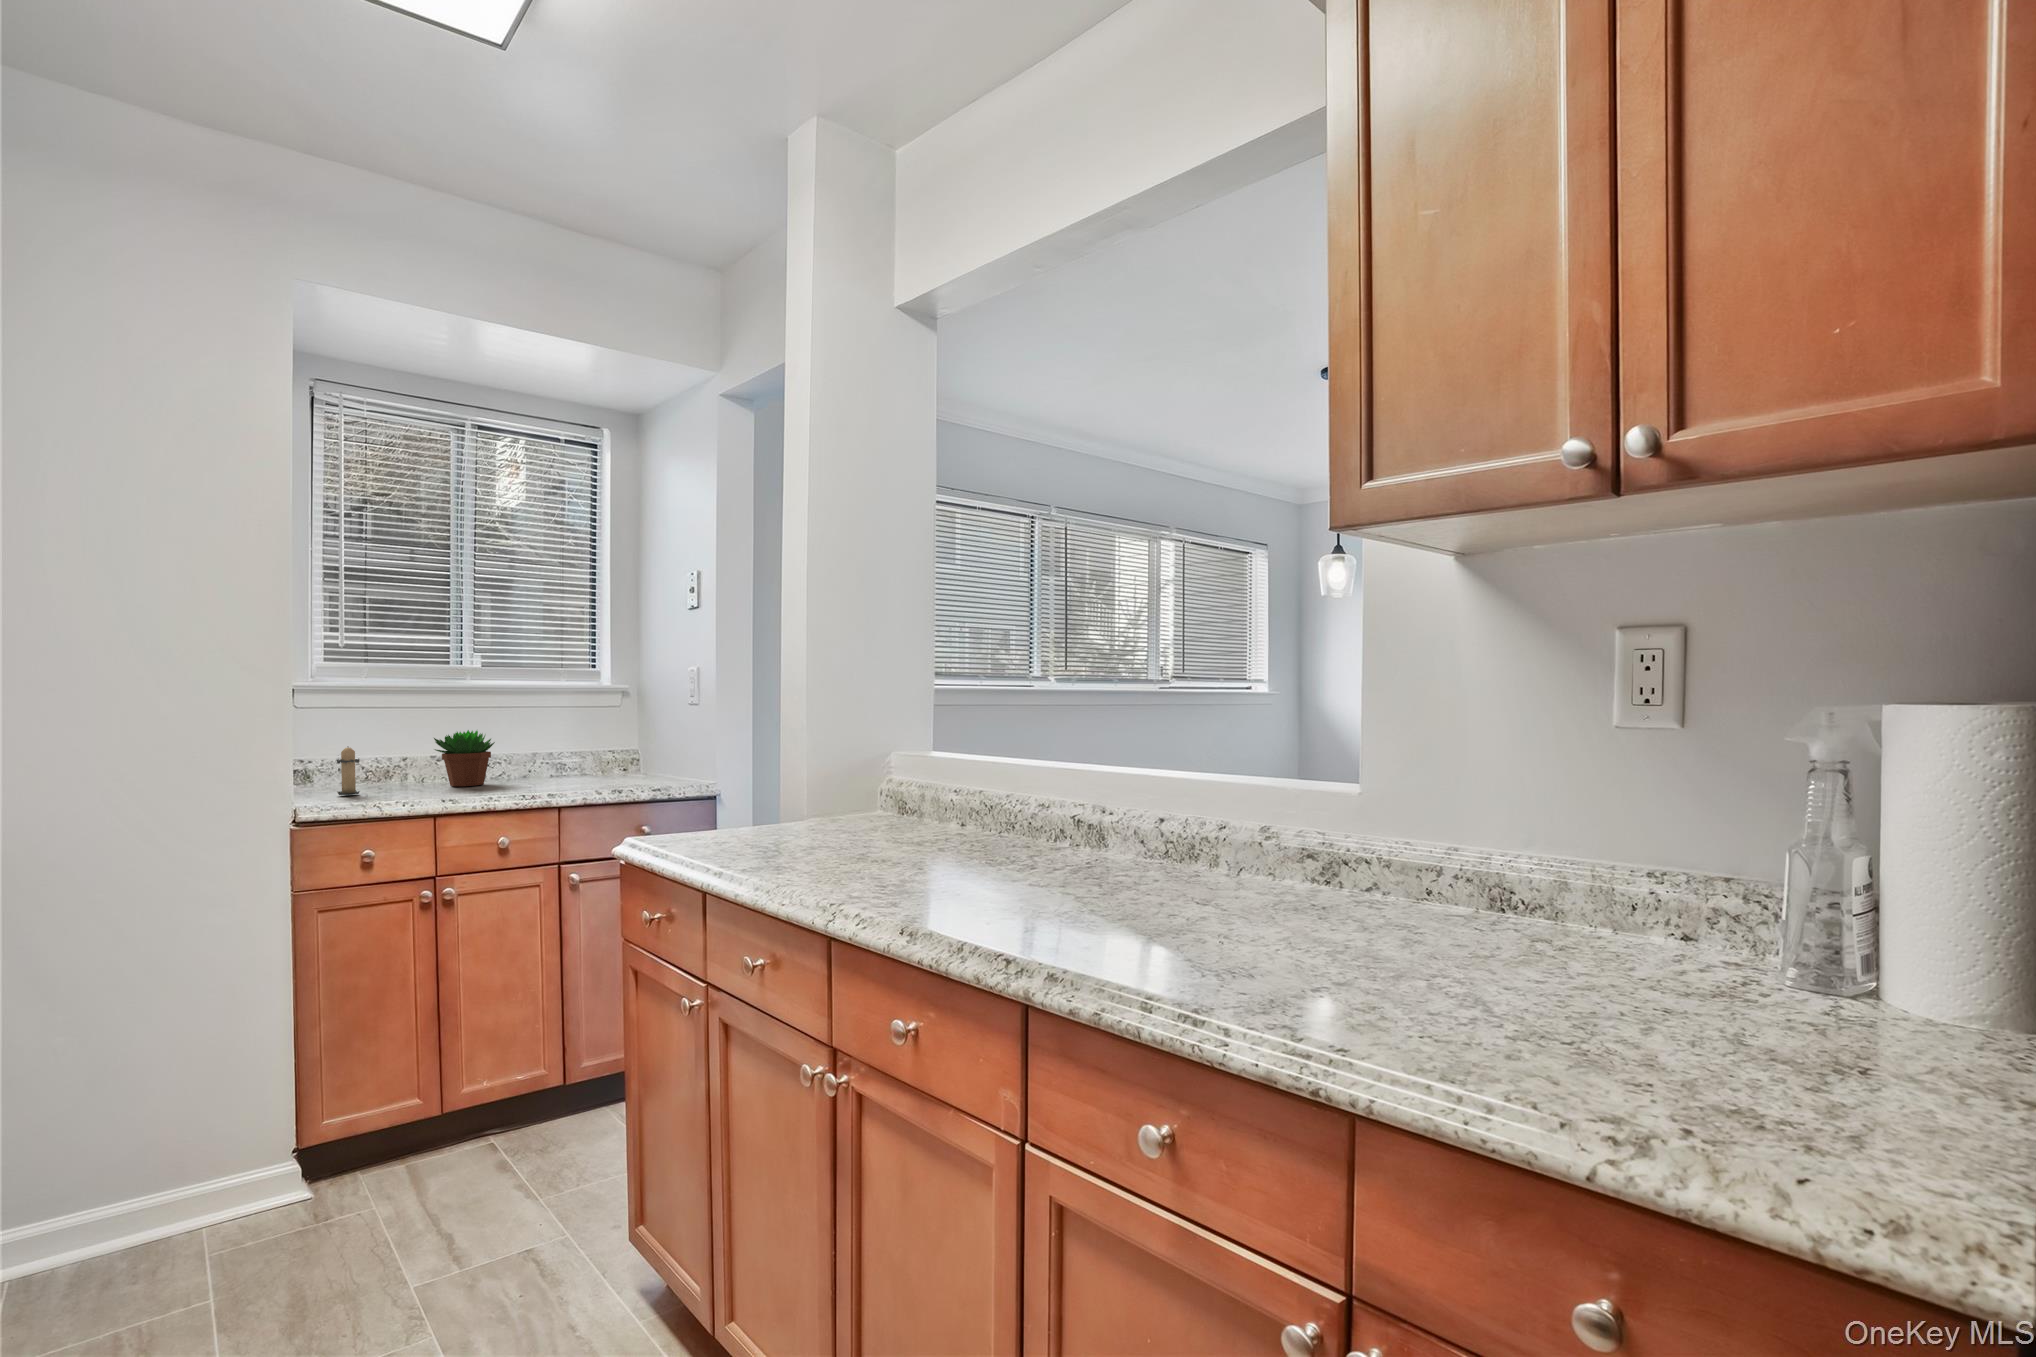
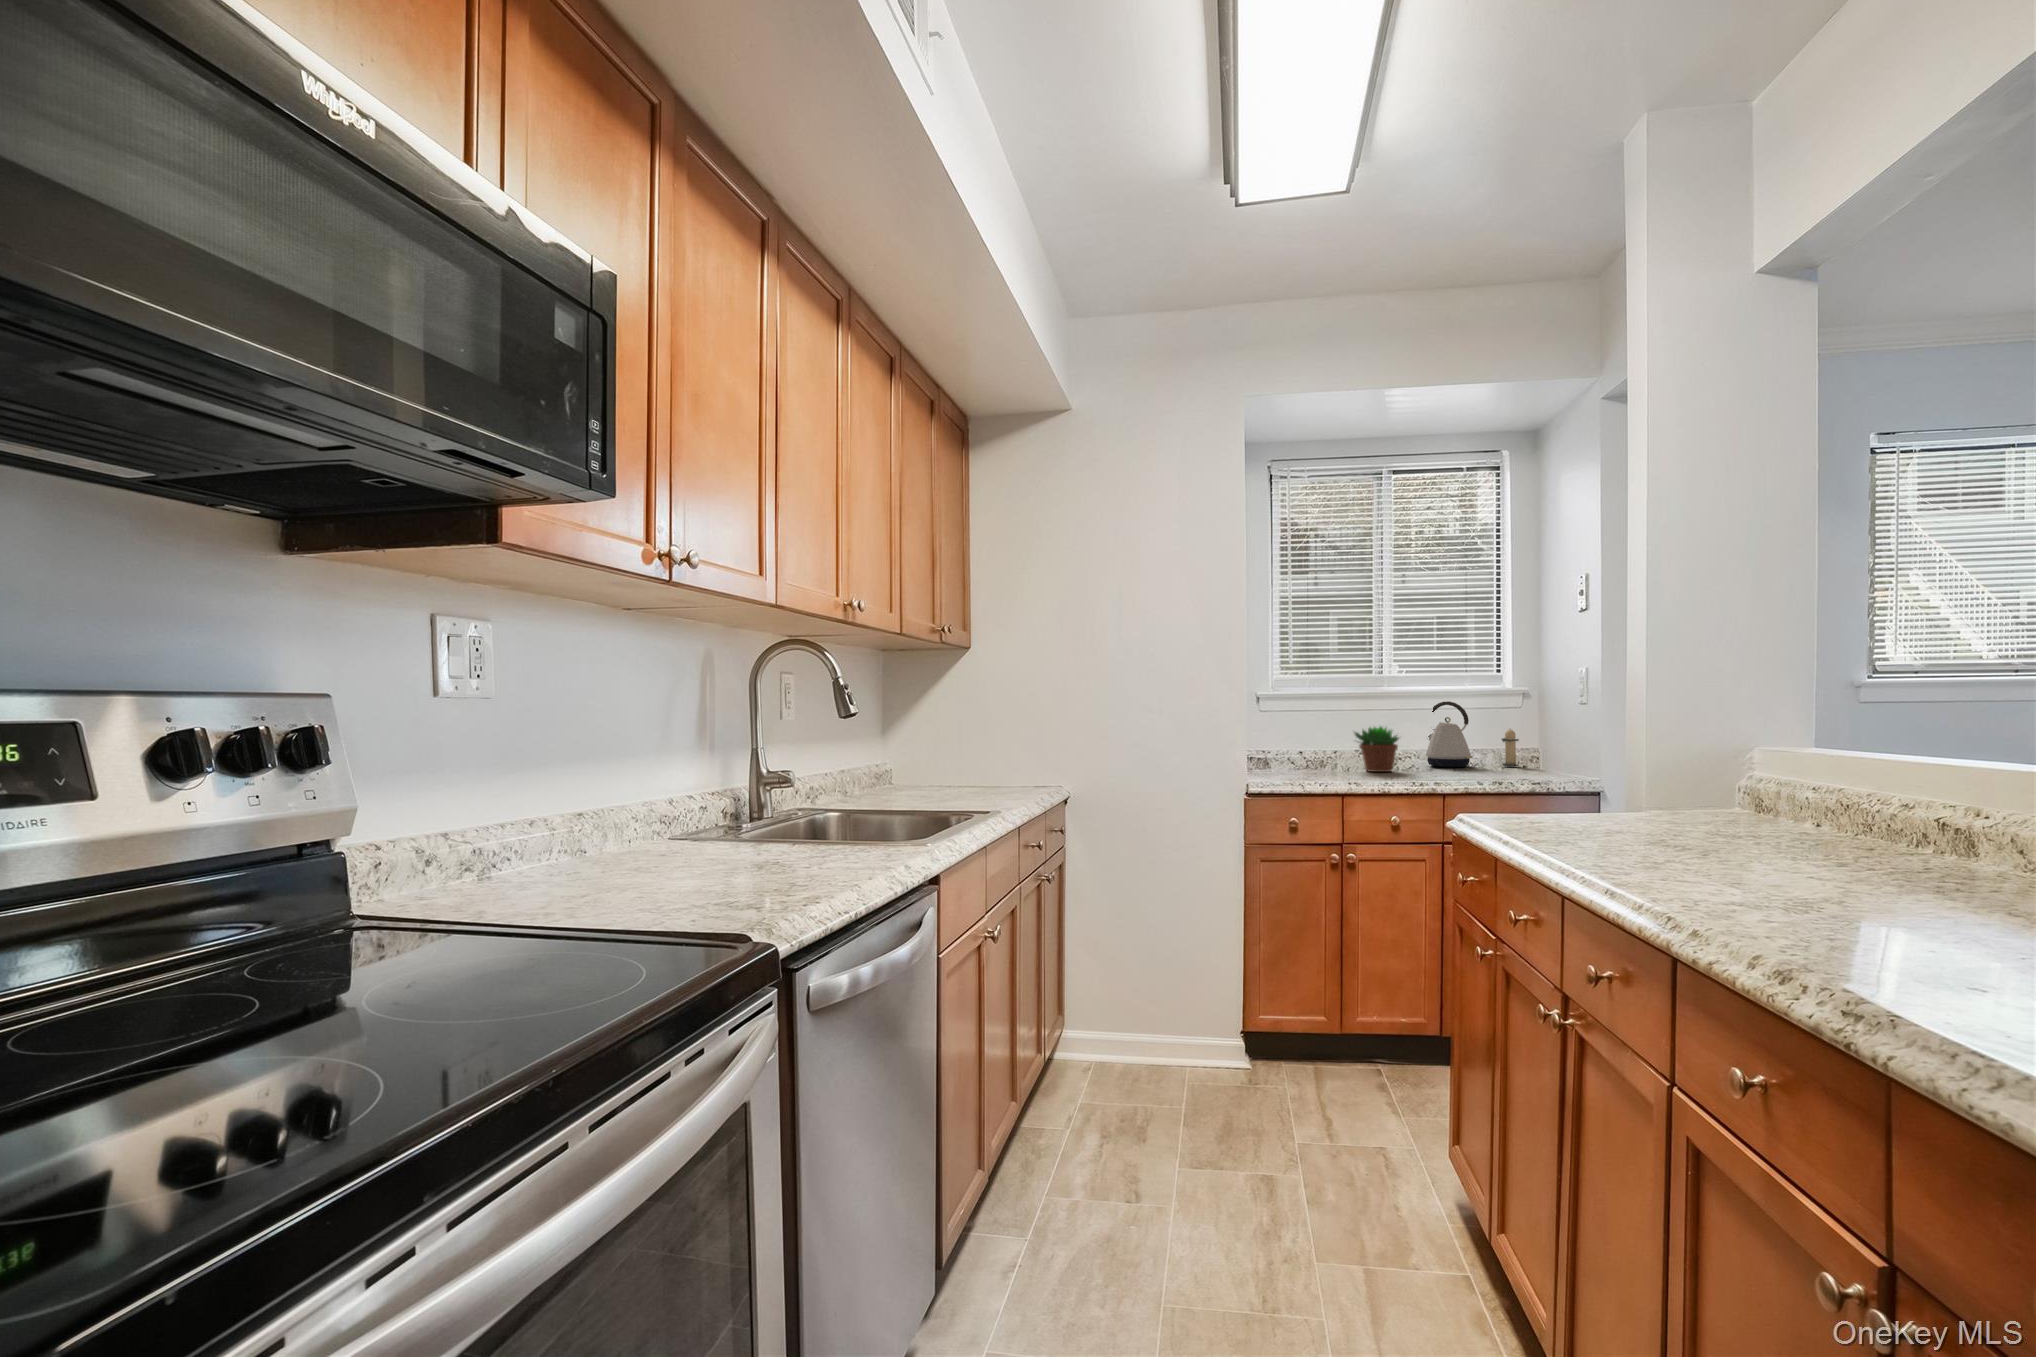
kettle: none [513,700,572,775] -> present [1426,701,1473,767]
candle: present [337,747,360,795] -> present [1502,729,1519,766]

